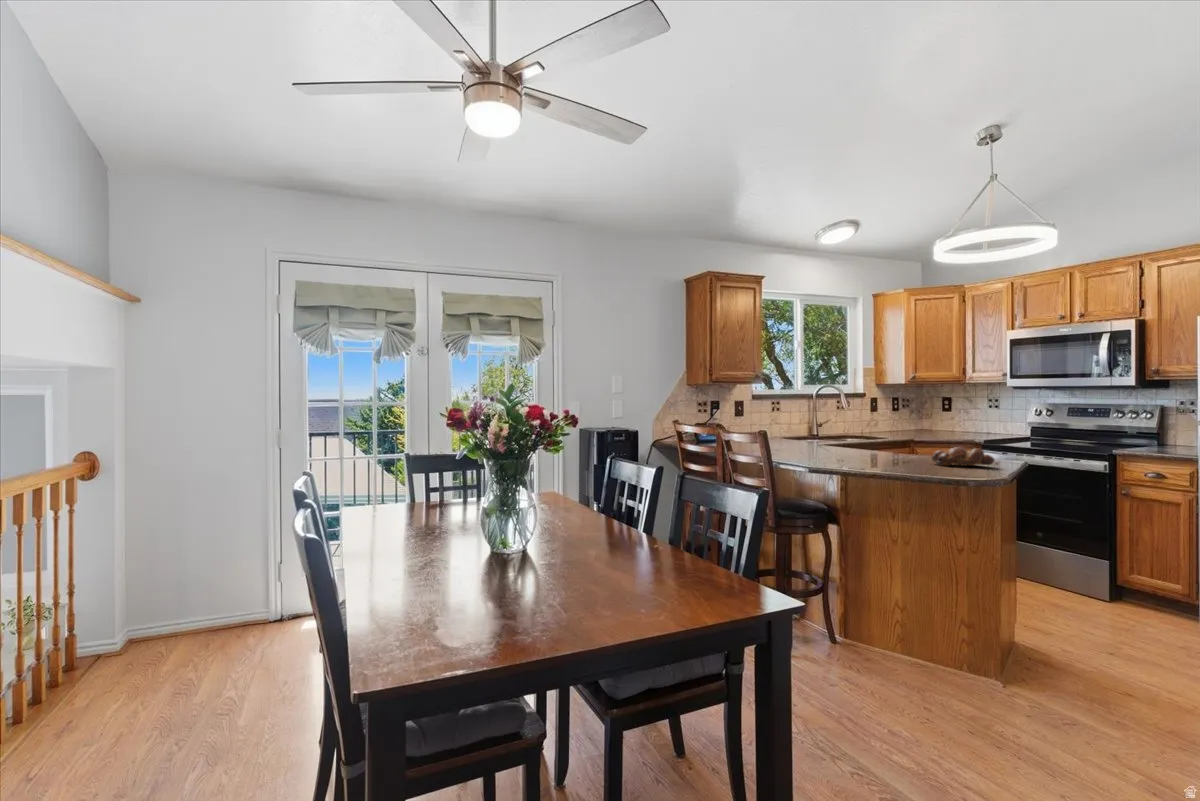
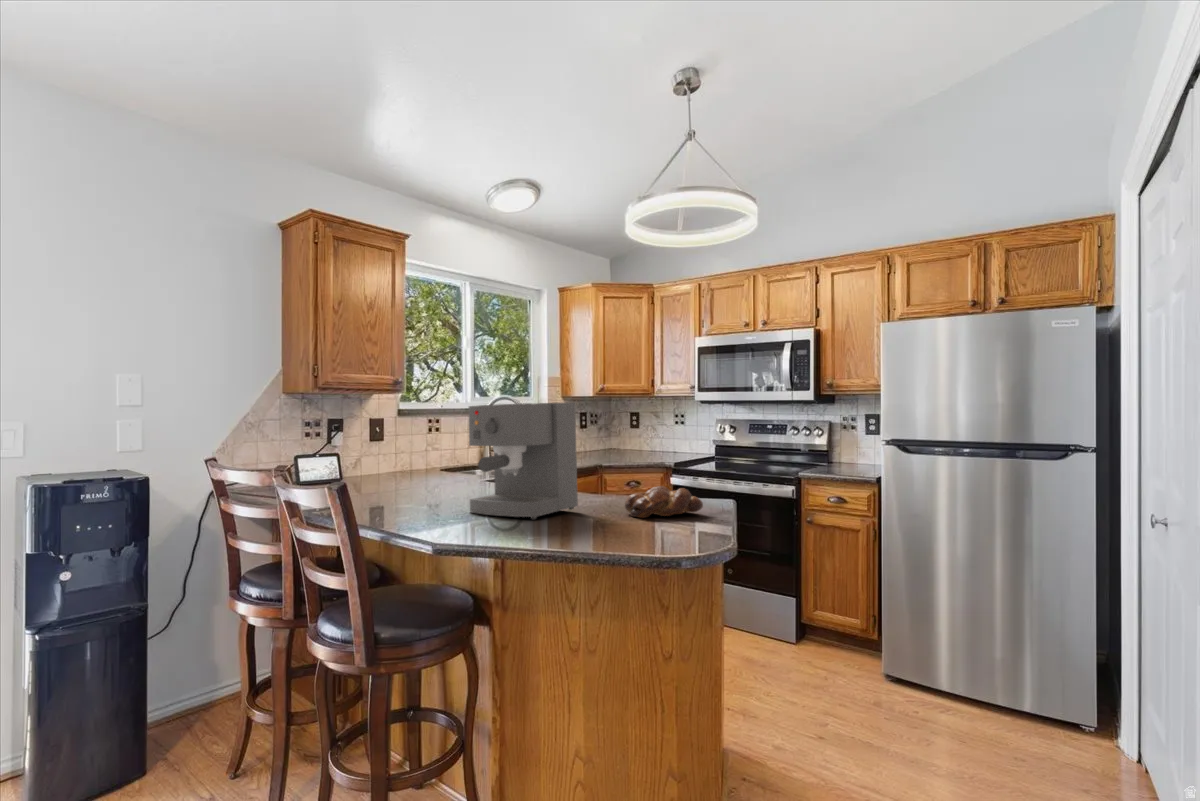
coffee maker: none [823,390,897,461] -> present [469,403,578,519]

